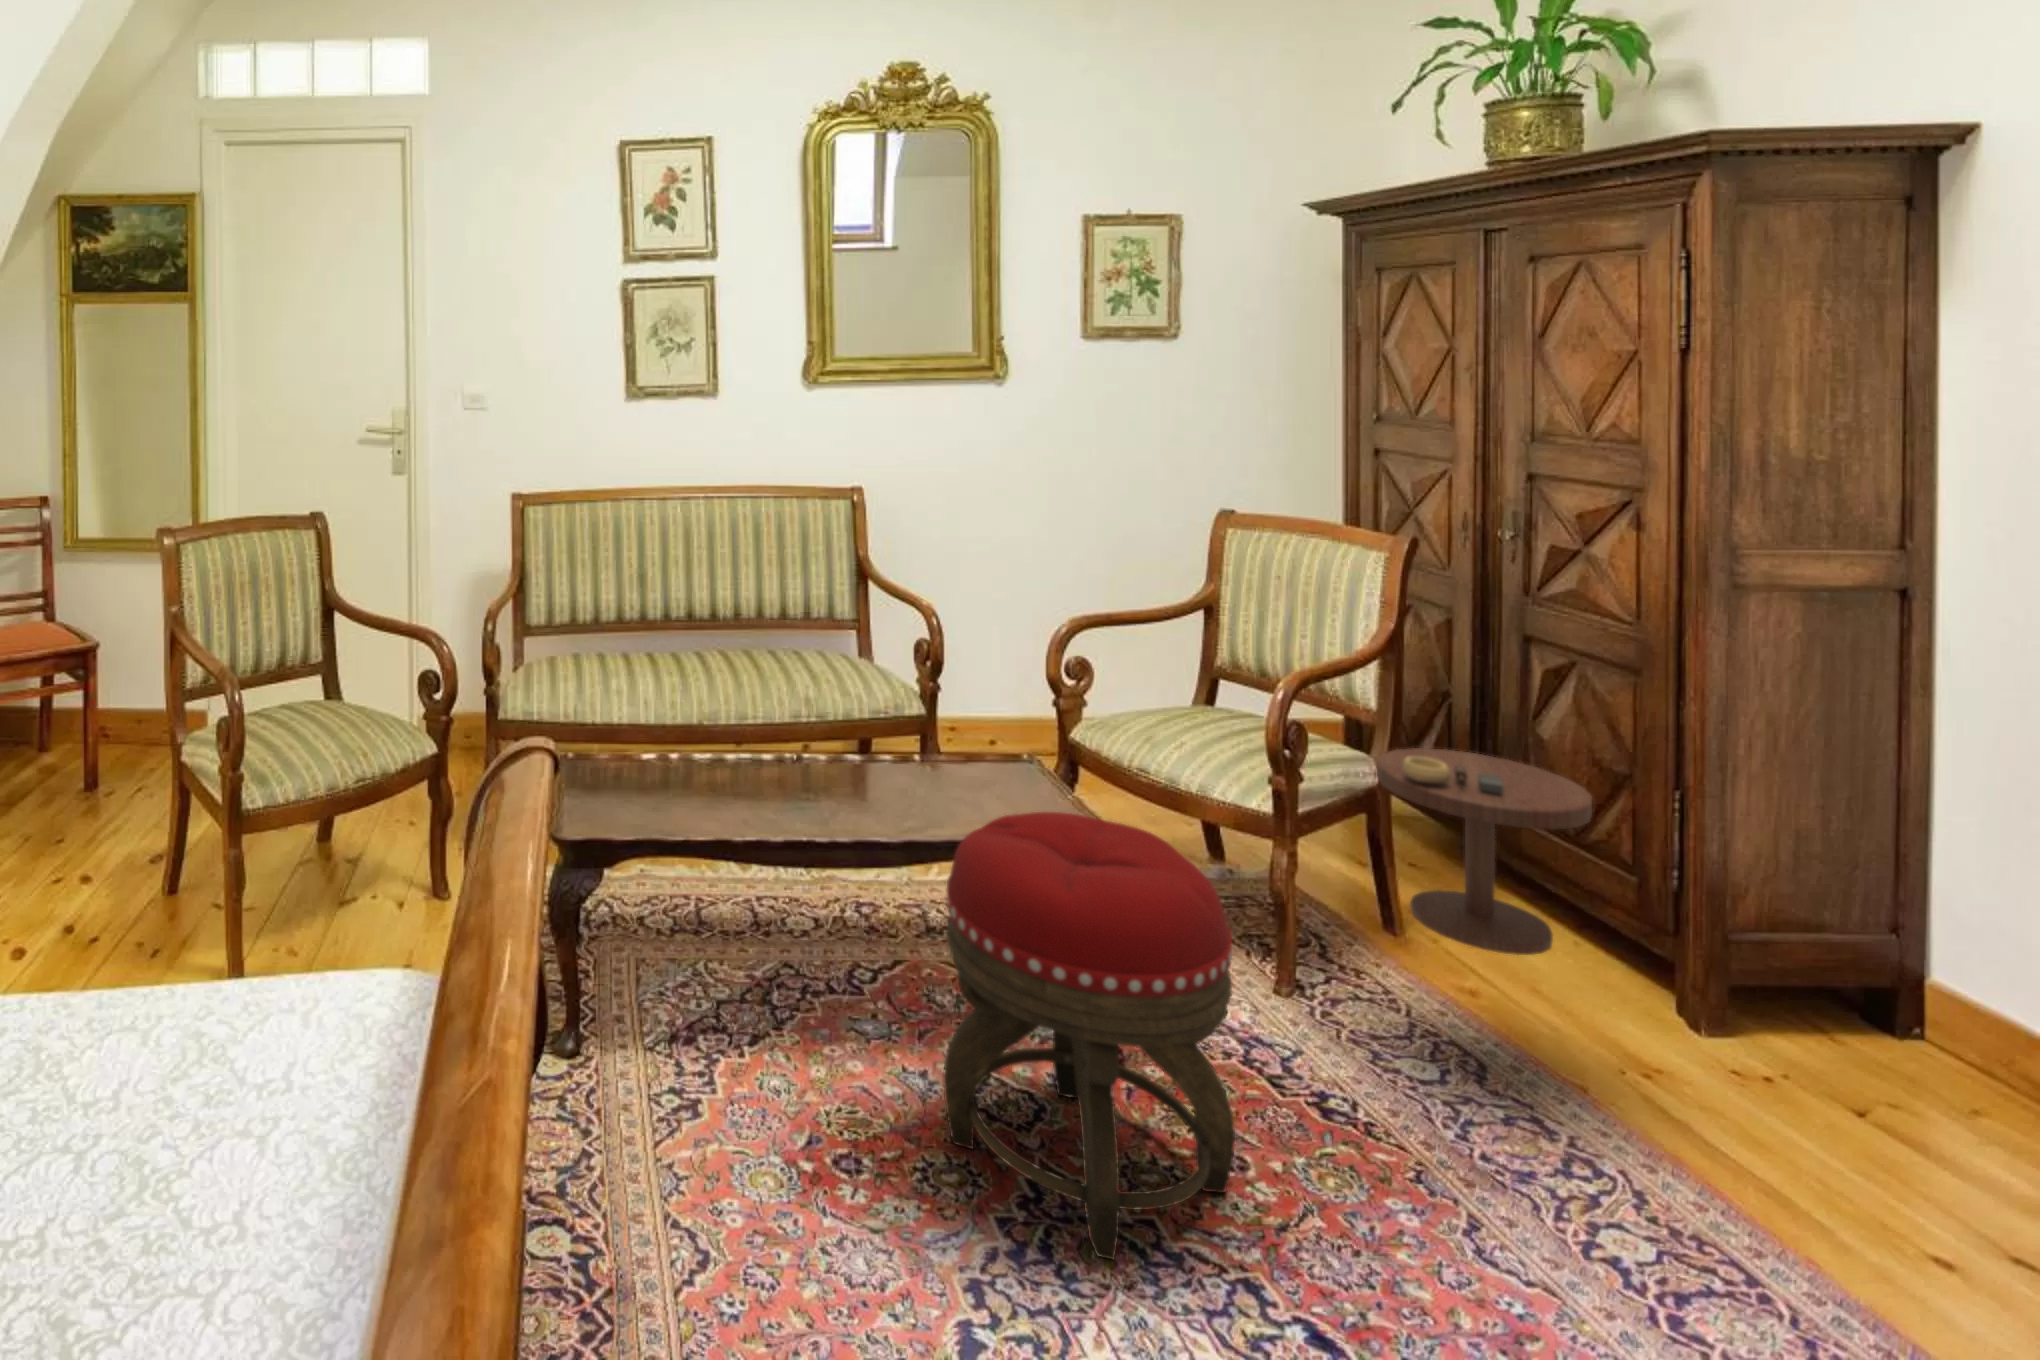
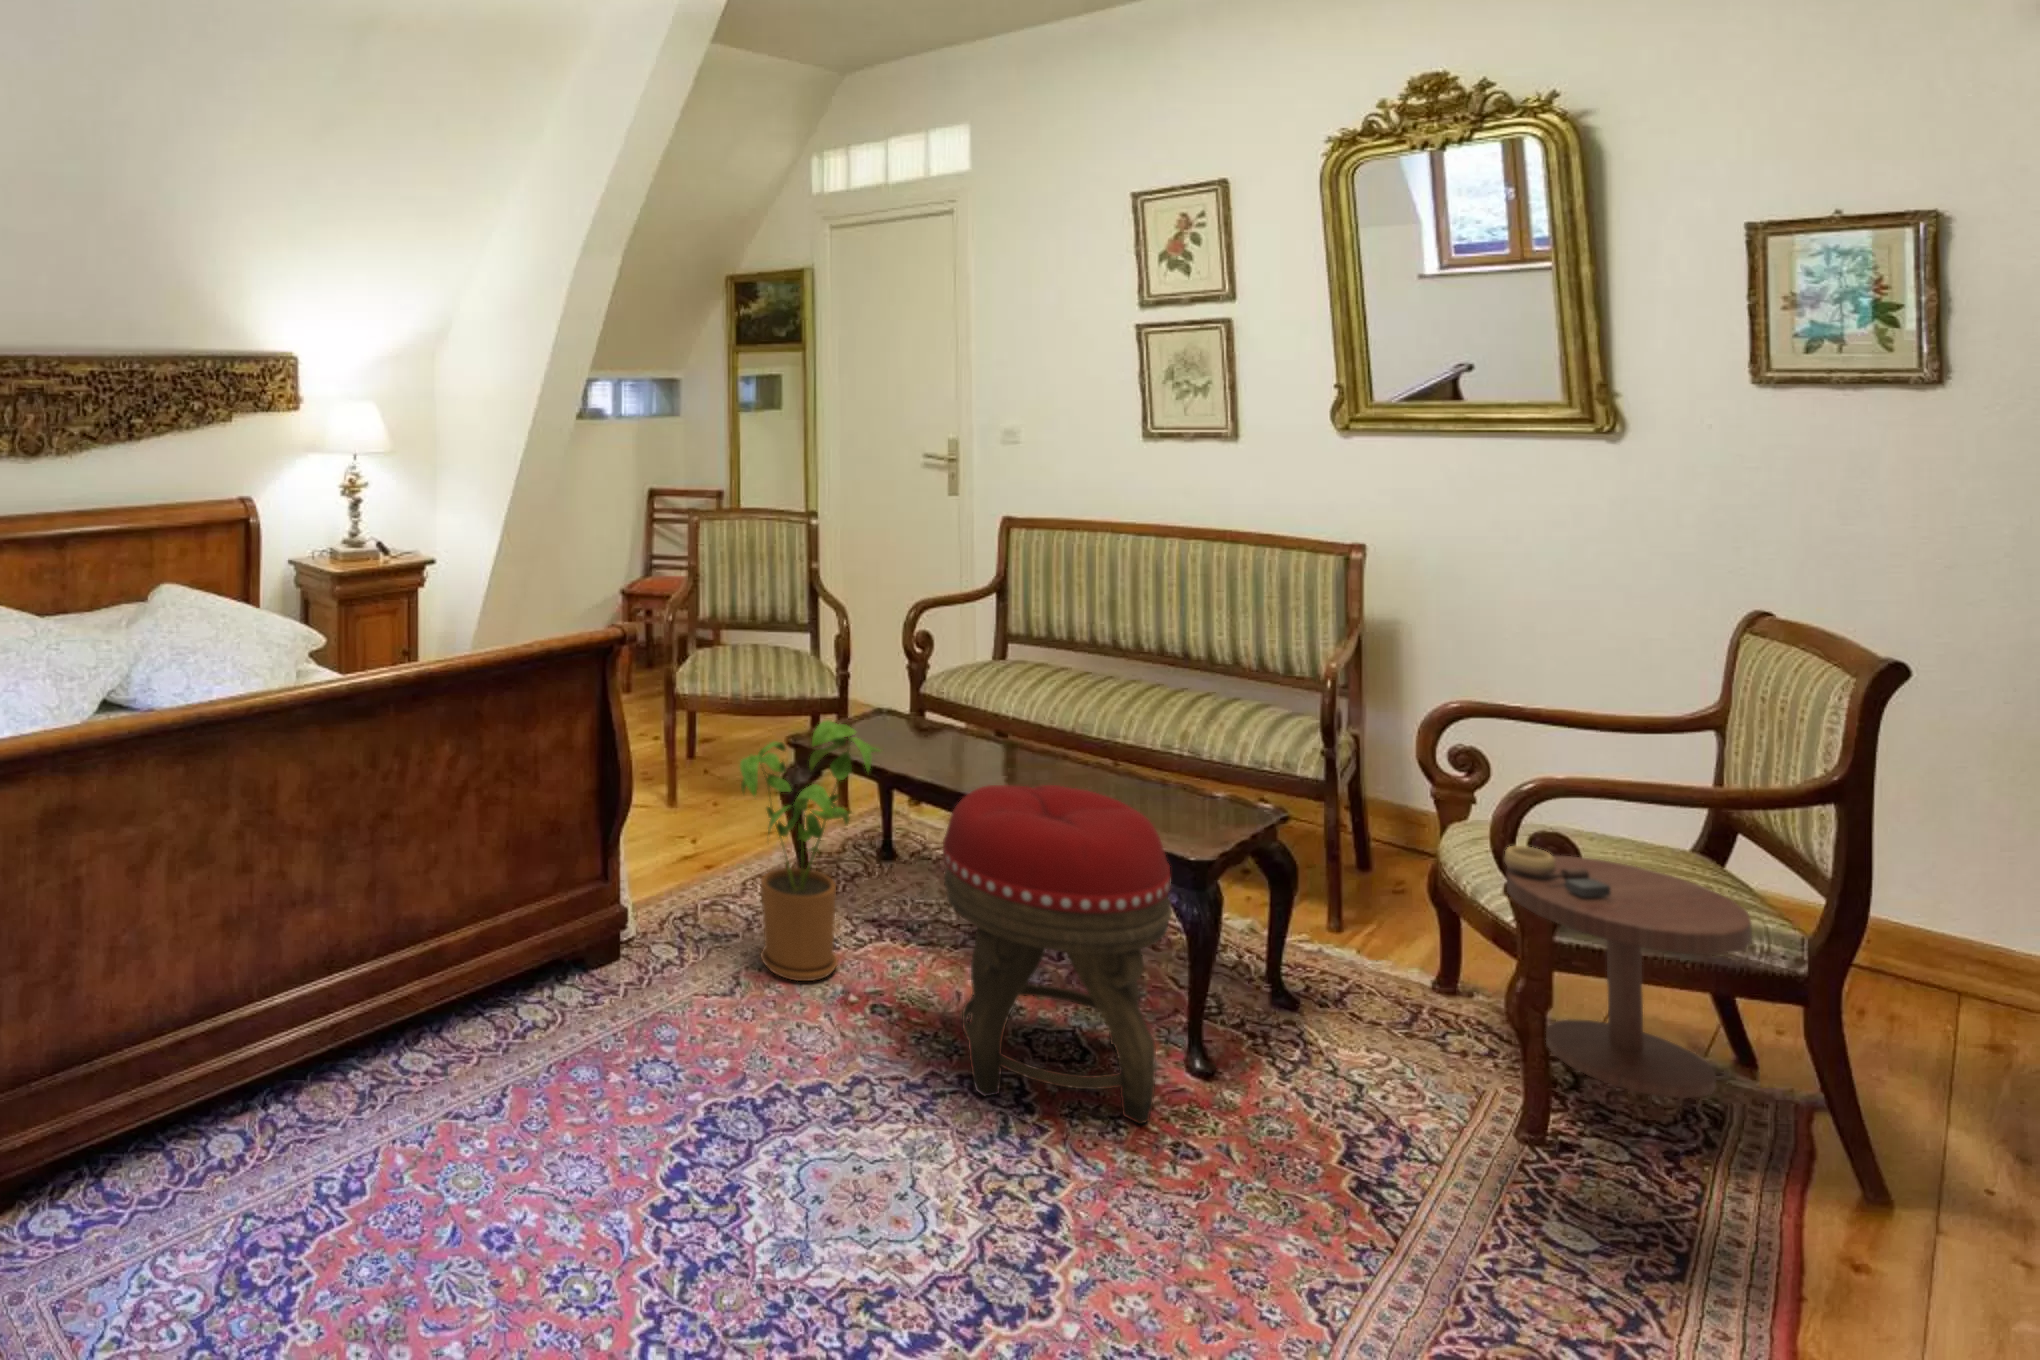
house plant: none [608,807,843,1213] -> present [740,721,880,981]

